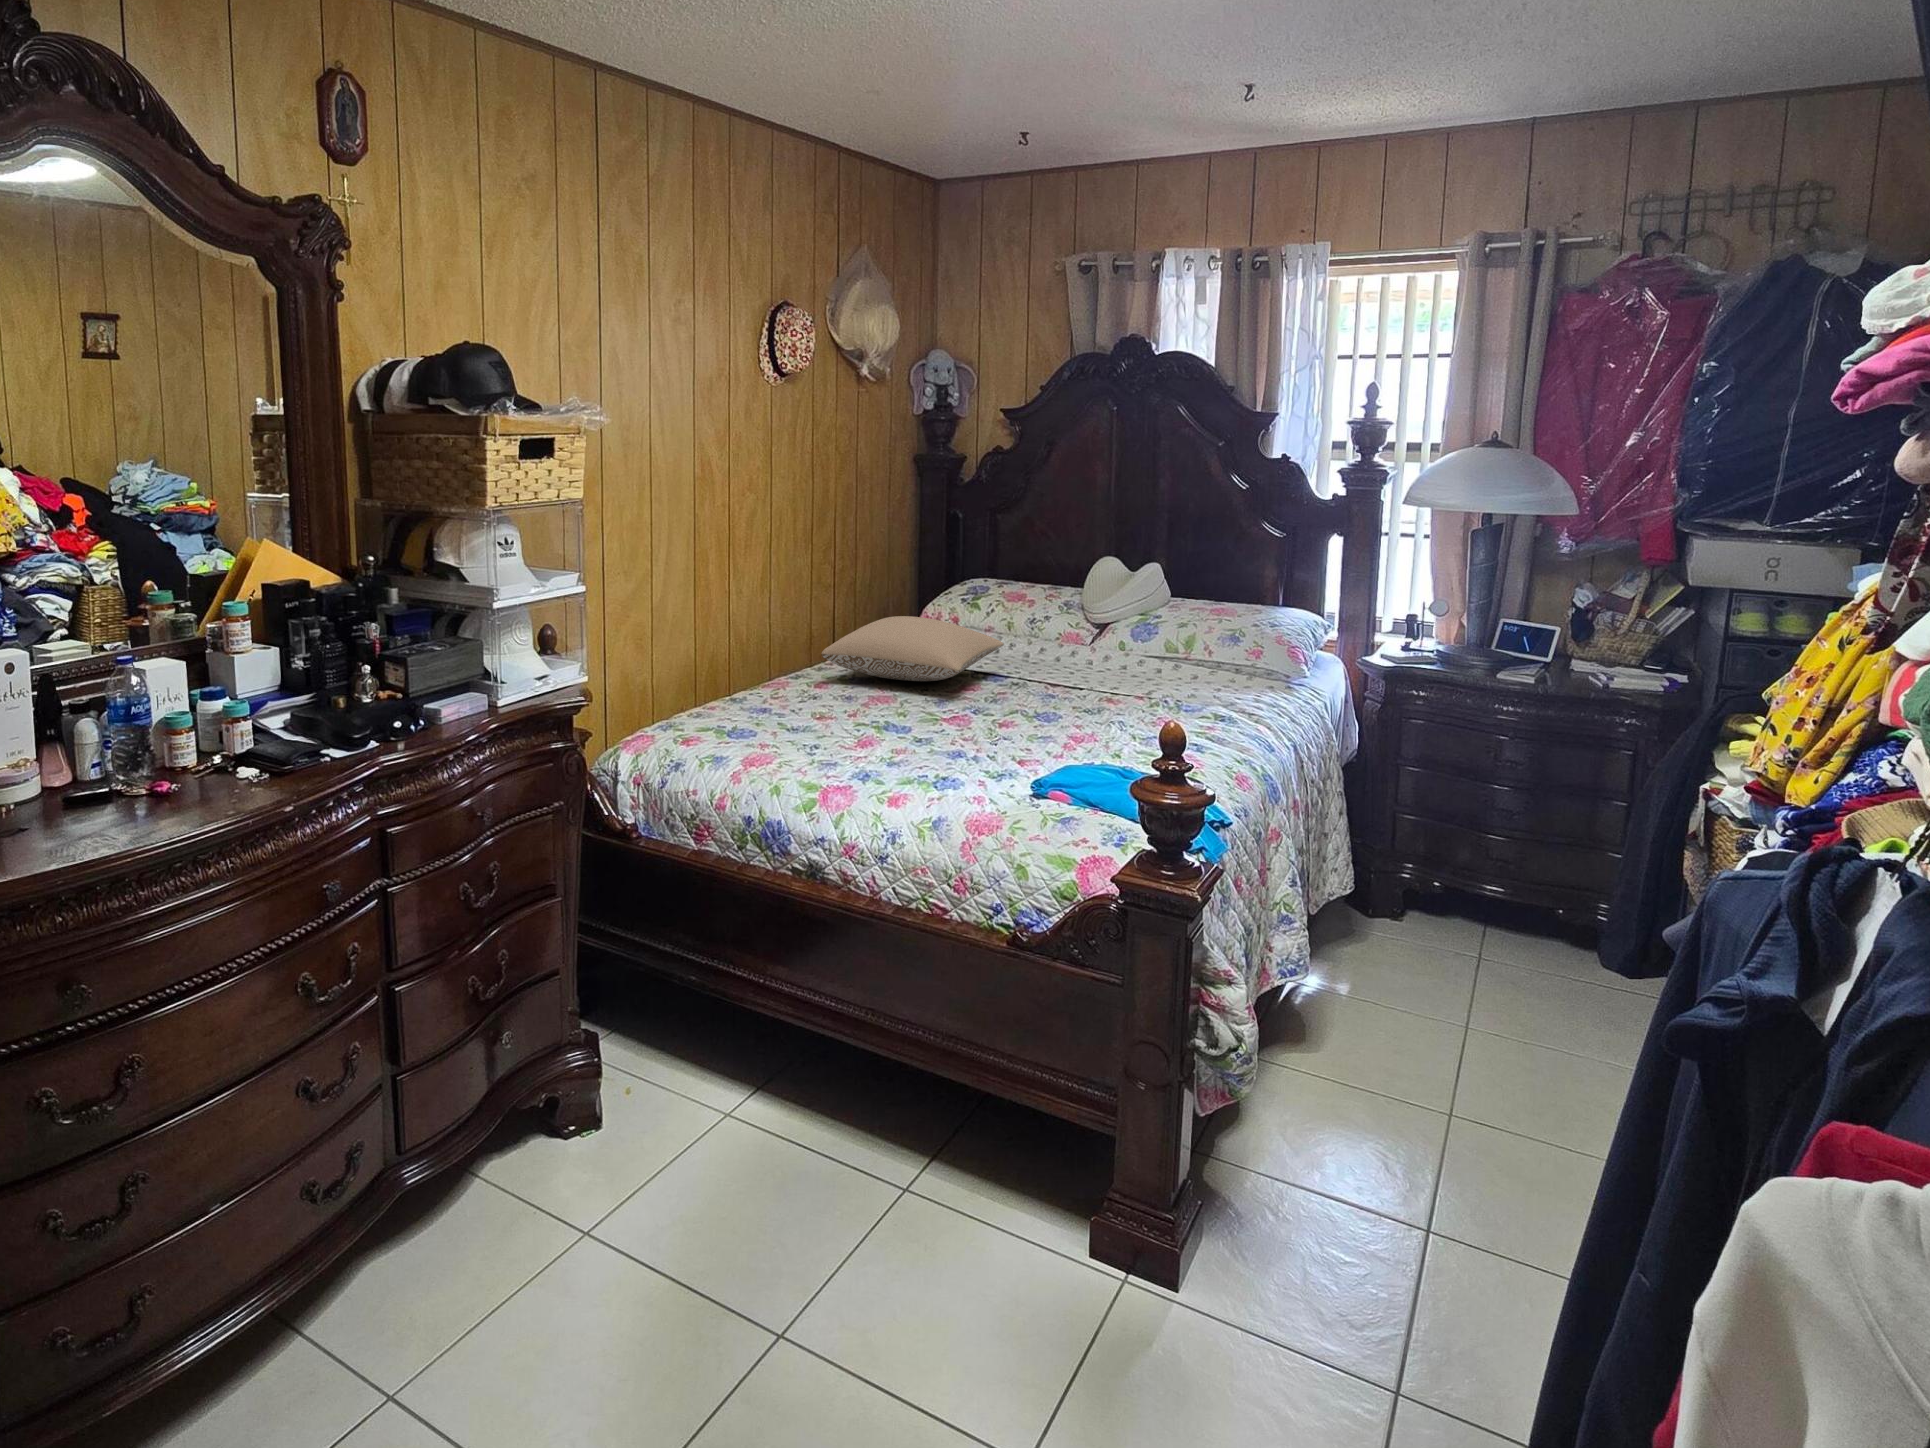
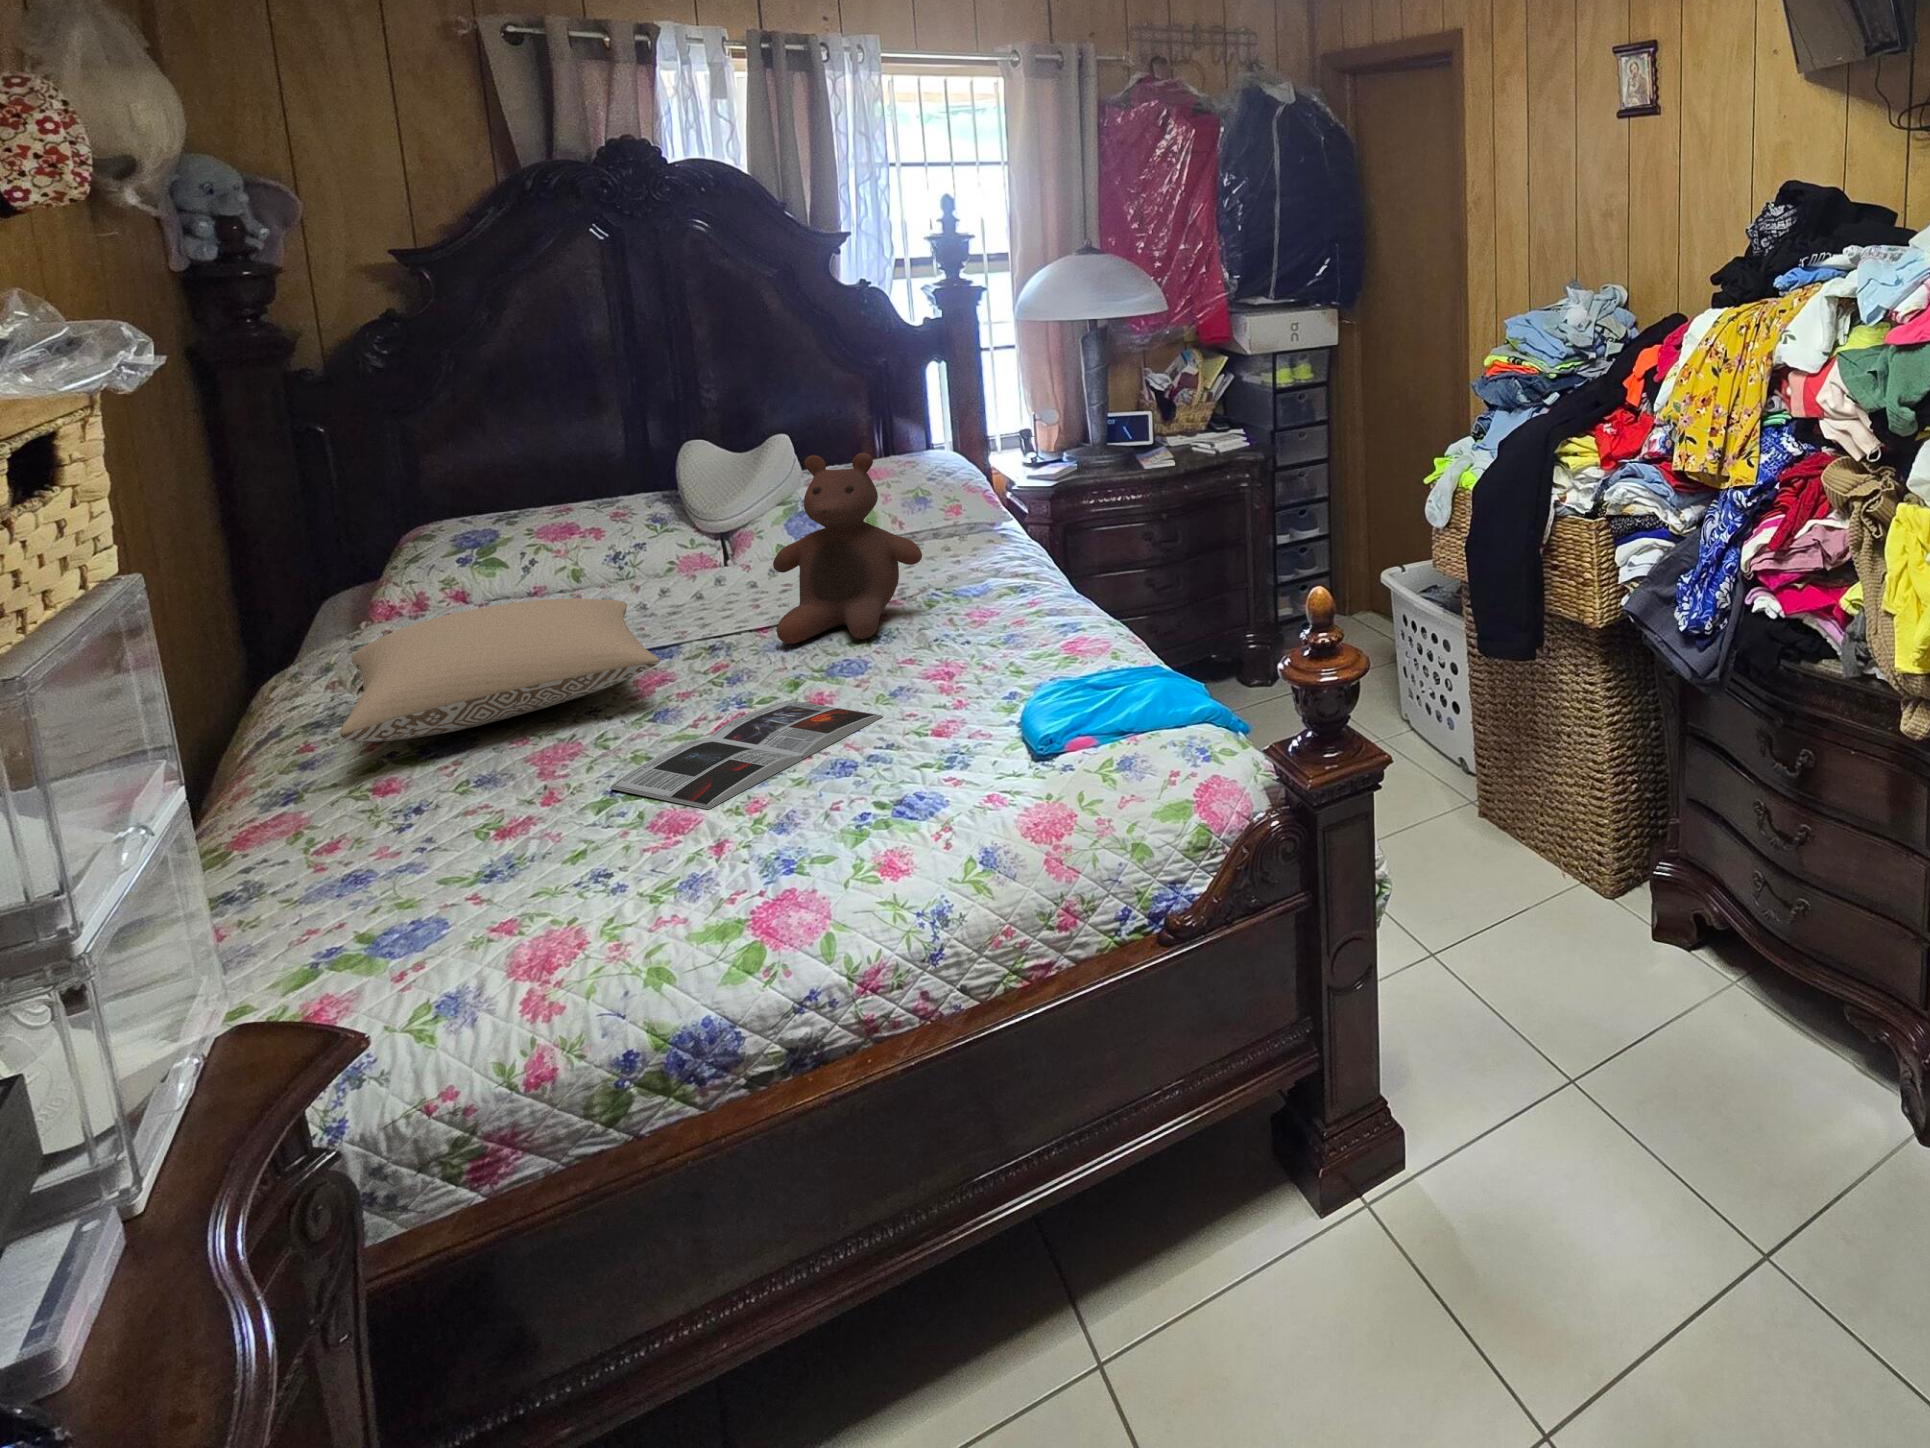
stuffed bear: none [1053,570,1165,710] -> present [773,453,922,644]
magazine: none [875,715,1022,745] -> present [610,700,883,809]

